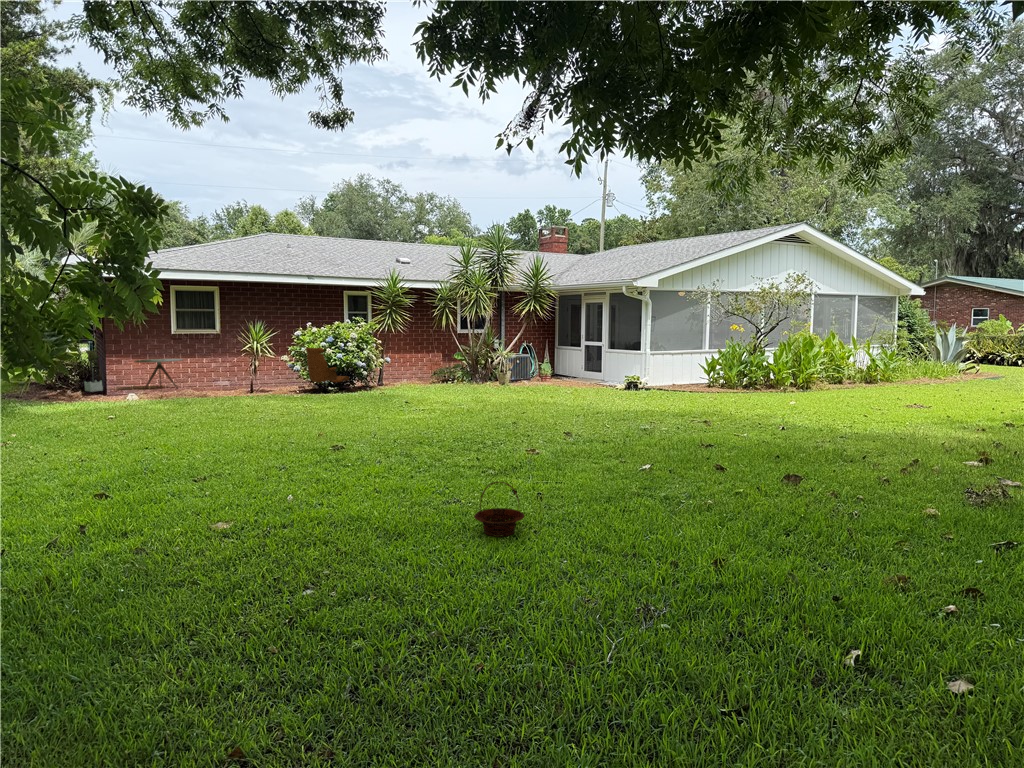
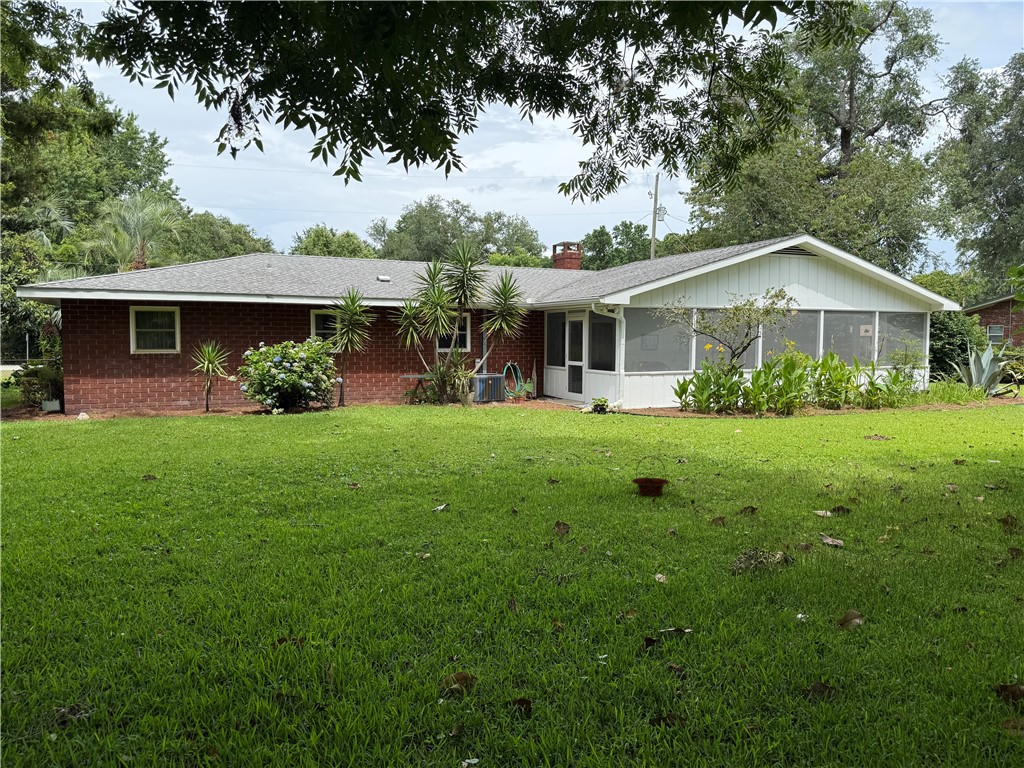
lounge chair: present [306,348,349,392] -> none [245,368,296,415]
round table: present [134,359,183,390] -> present [400,375,440,404]
basket: present [474,482,525,537] -> present [632,456,669,496]

